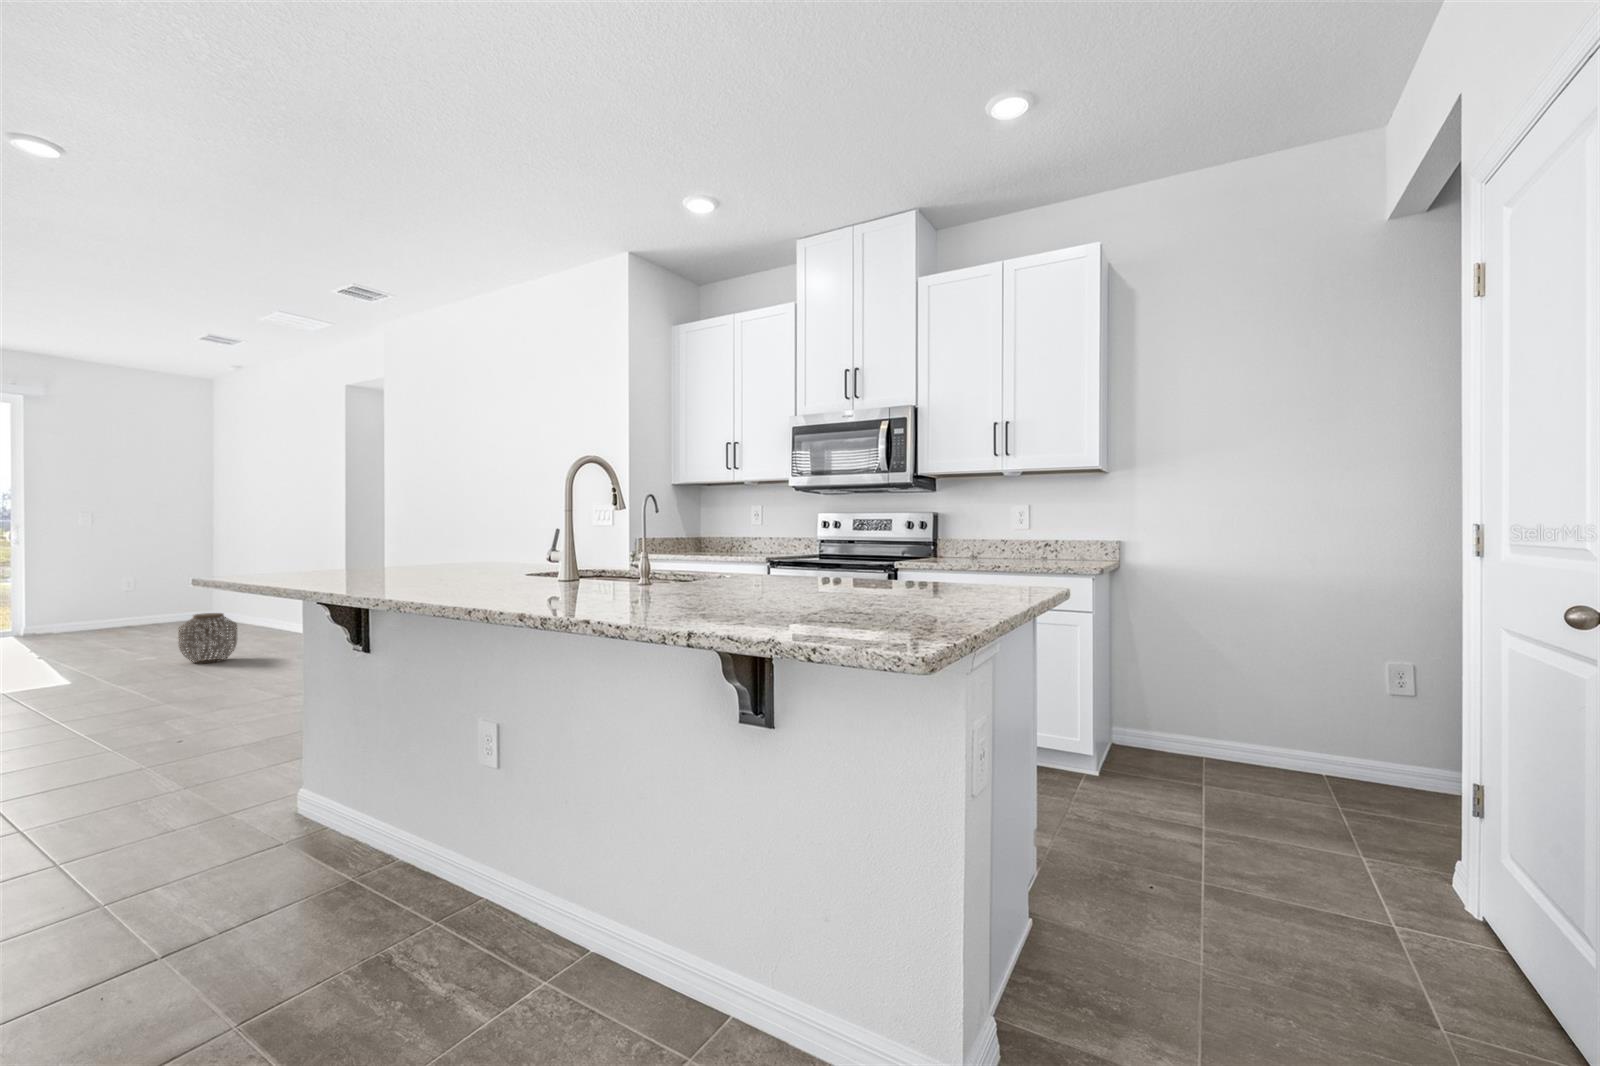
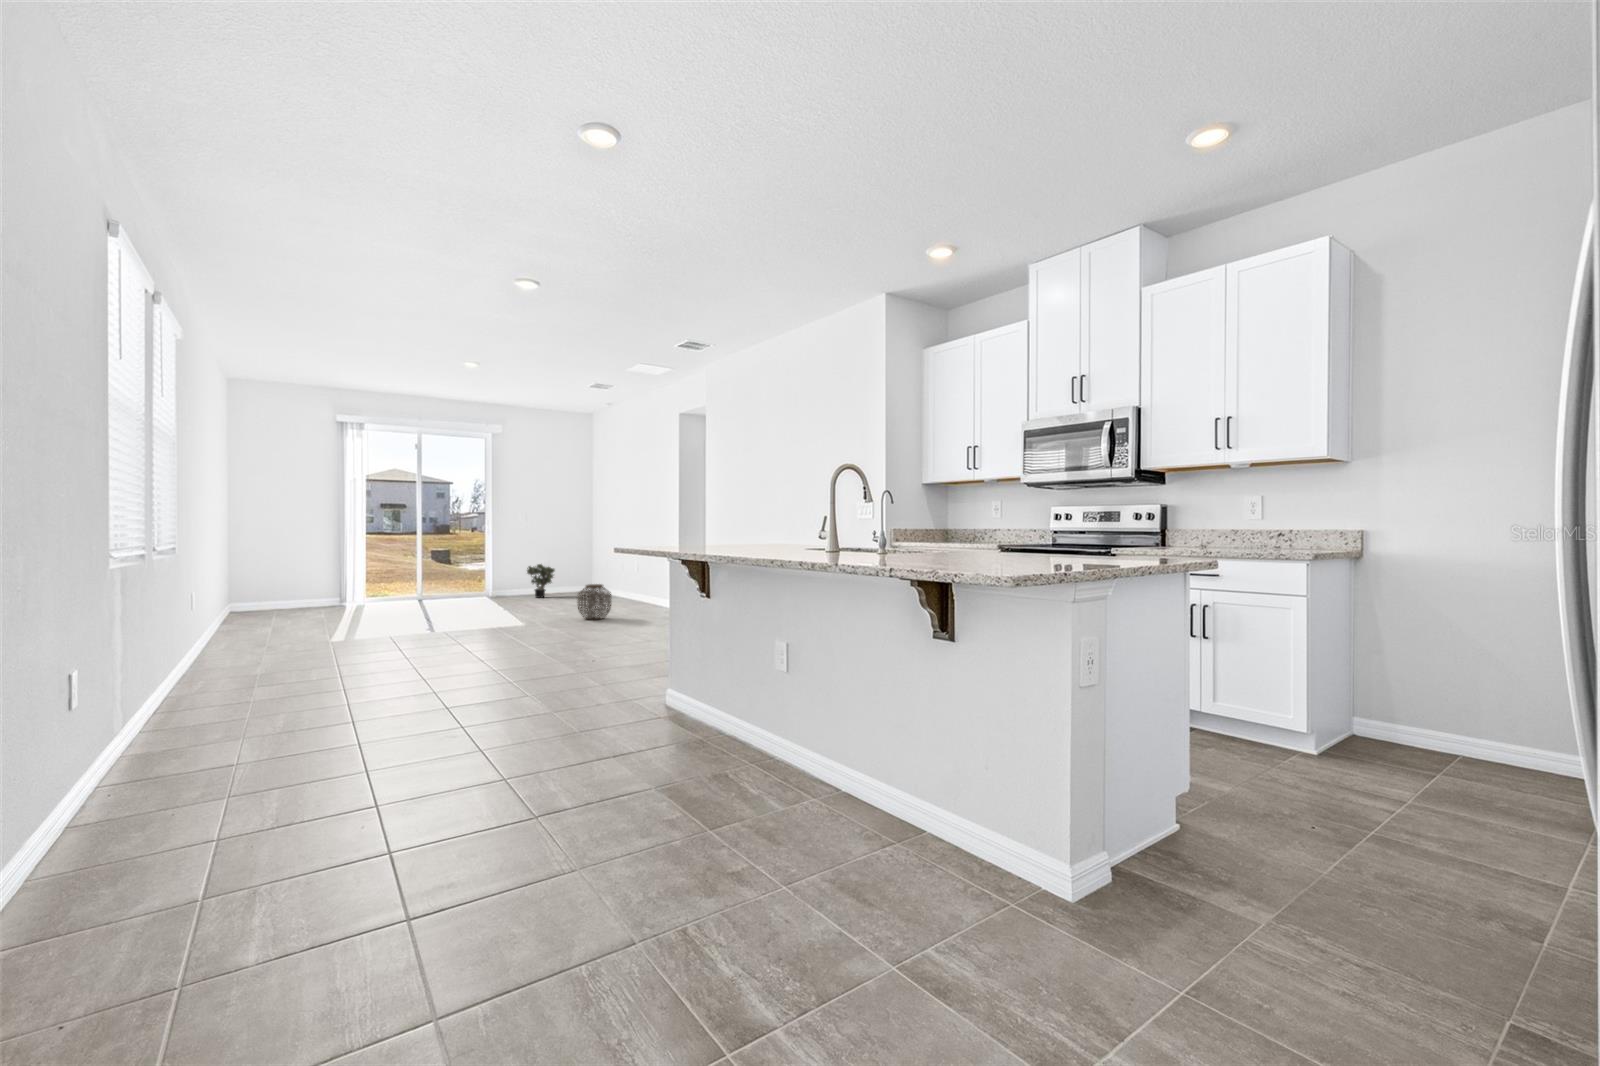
potted plant: none [98,583,151,631] -> present [527,564,555,598]

